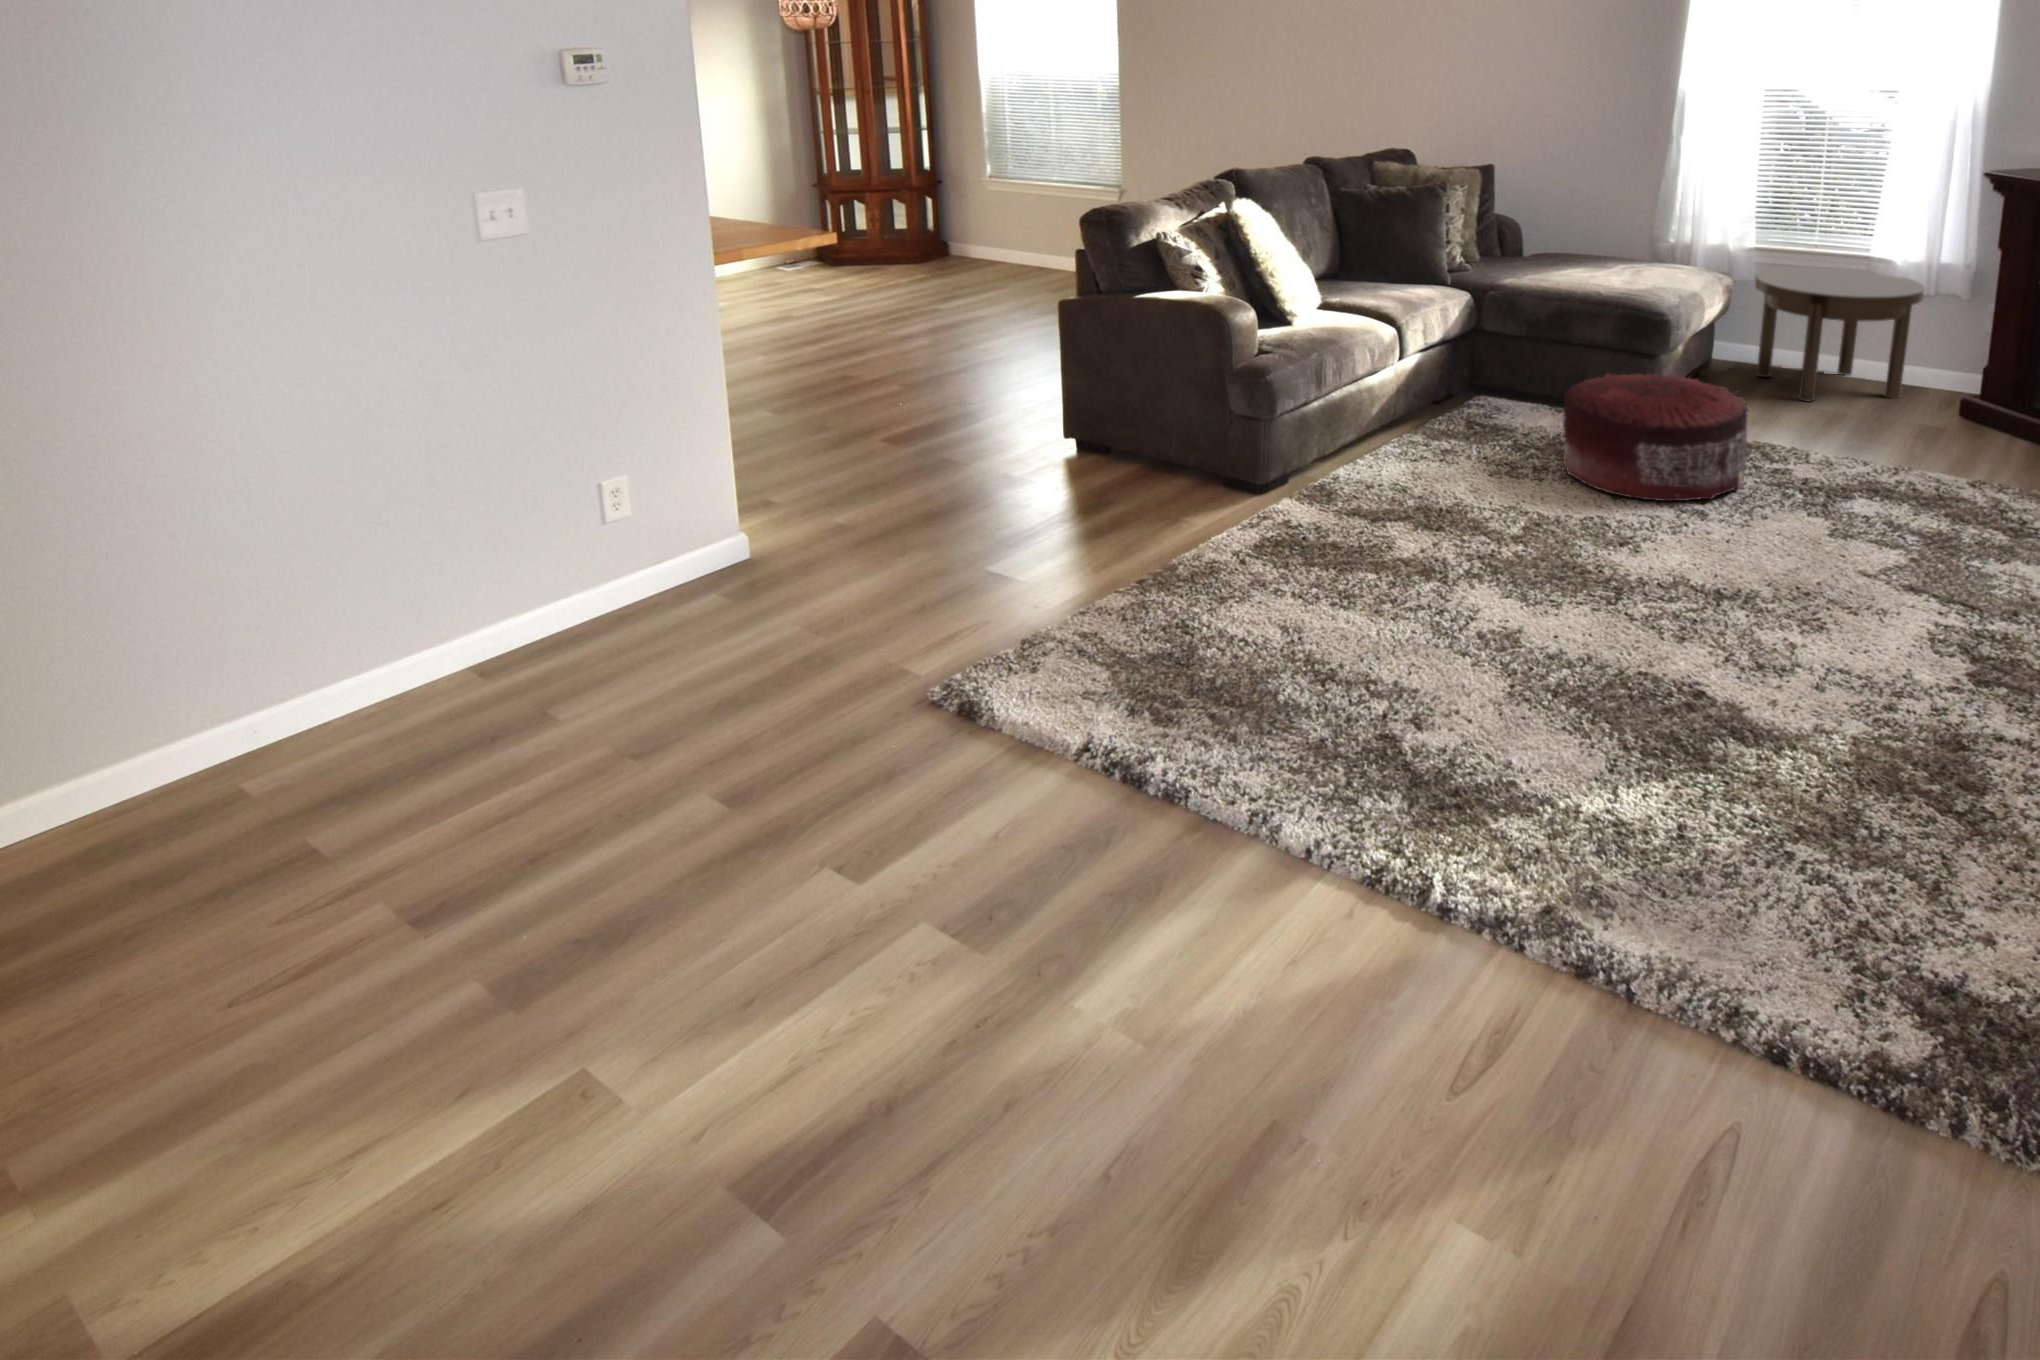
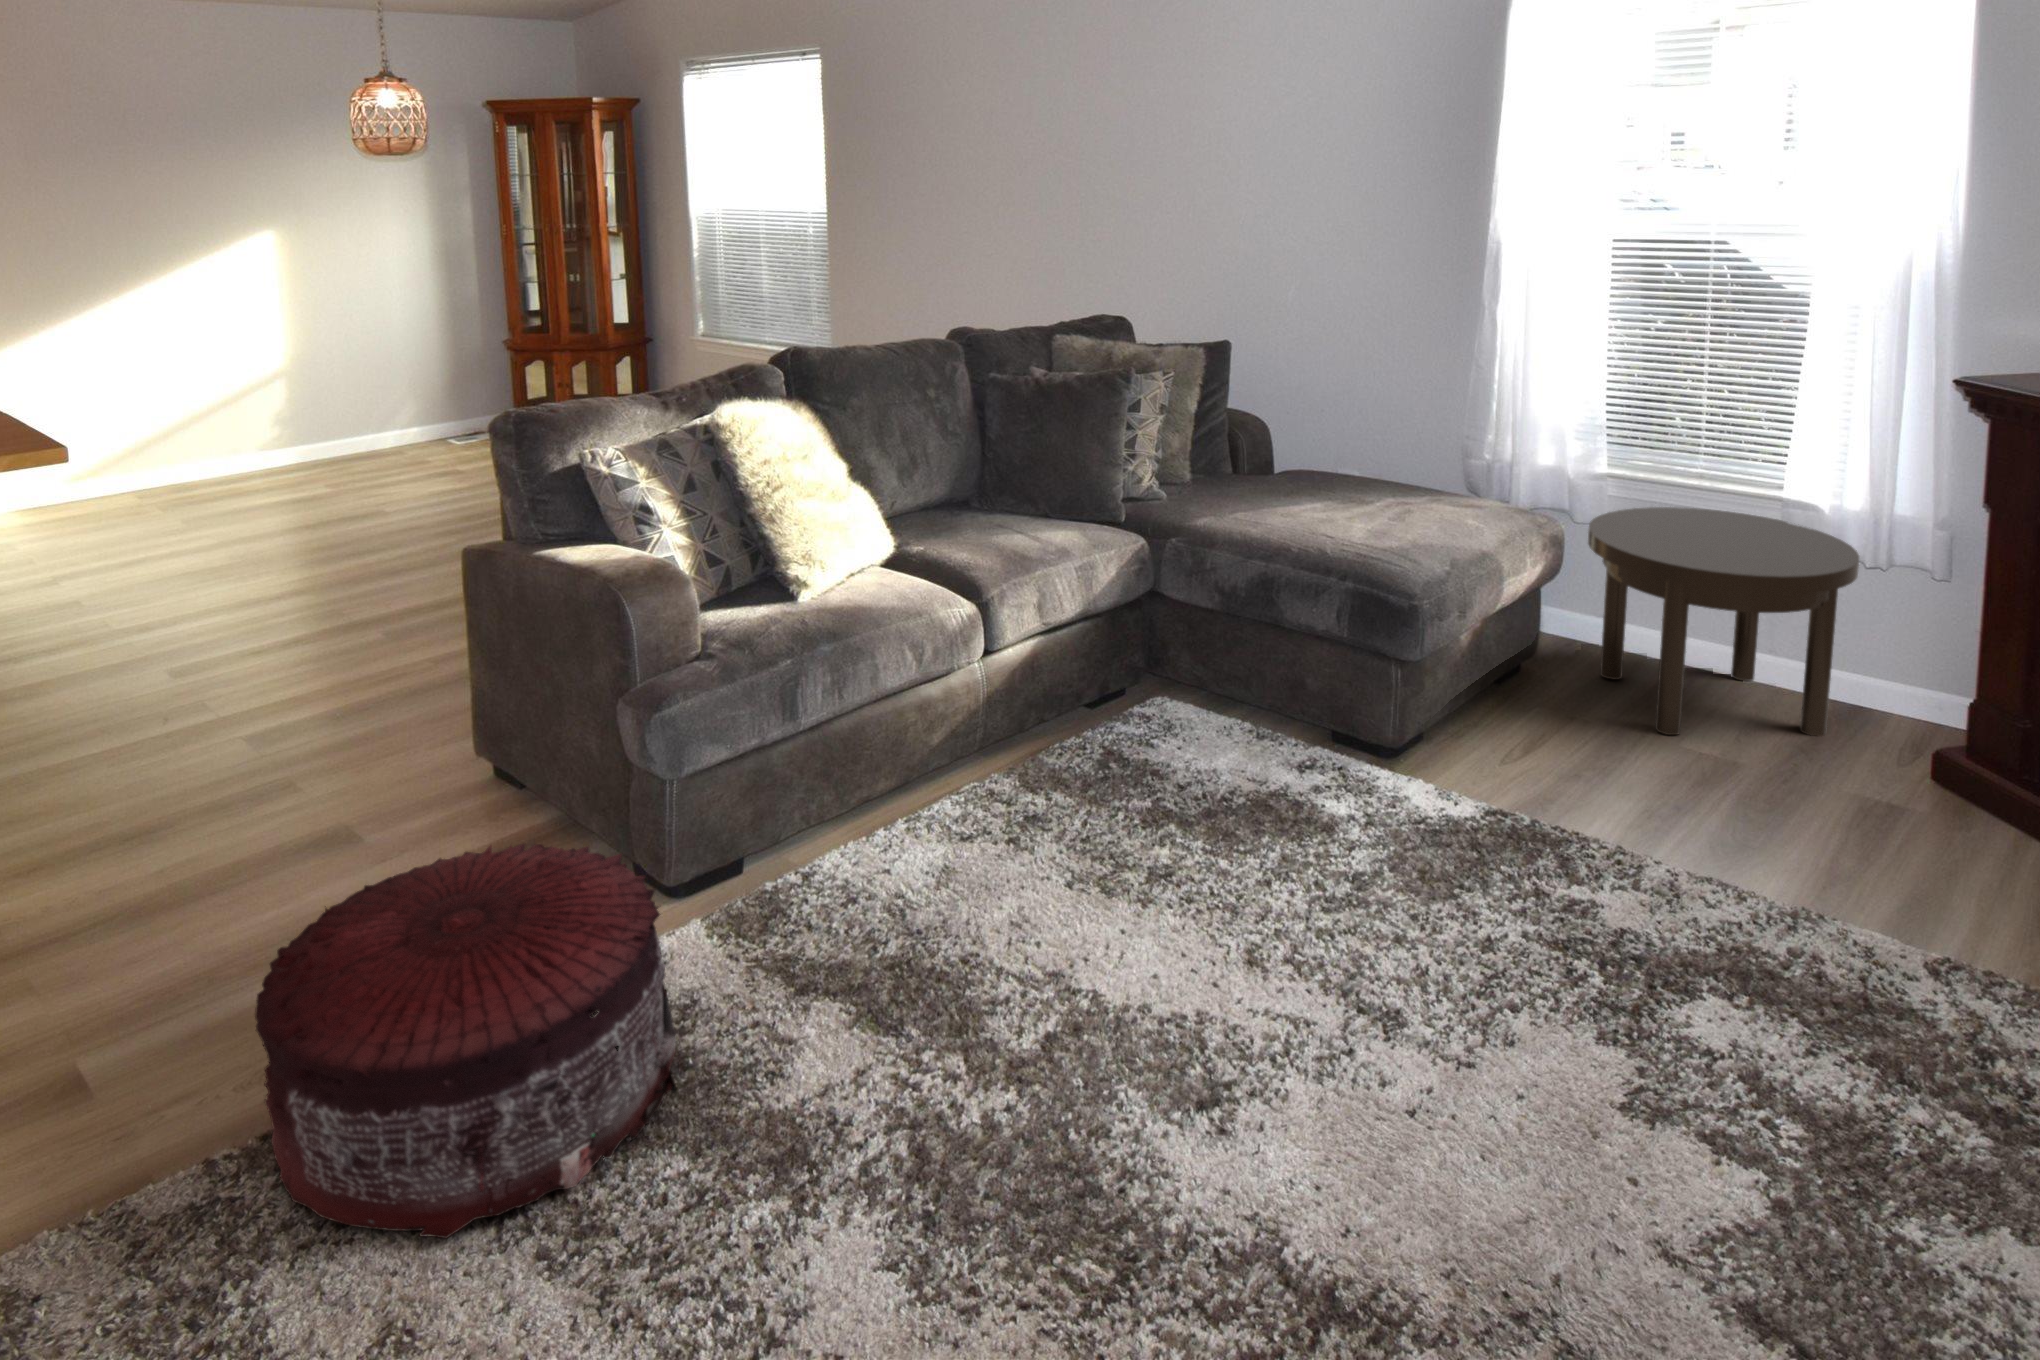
pouf: present [1563,373,1748,501] -> present [255,844,676,1238]

